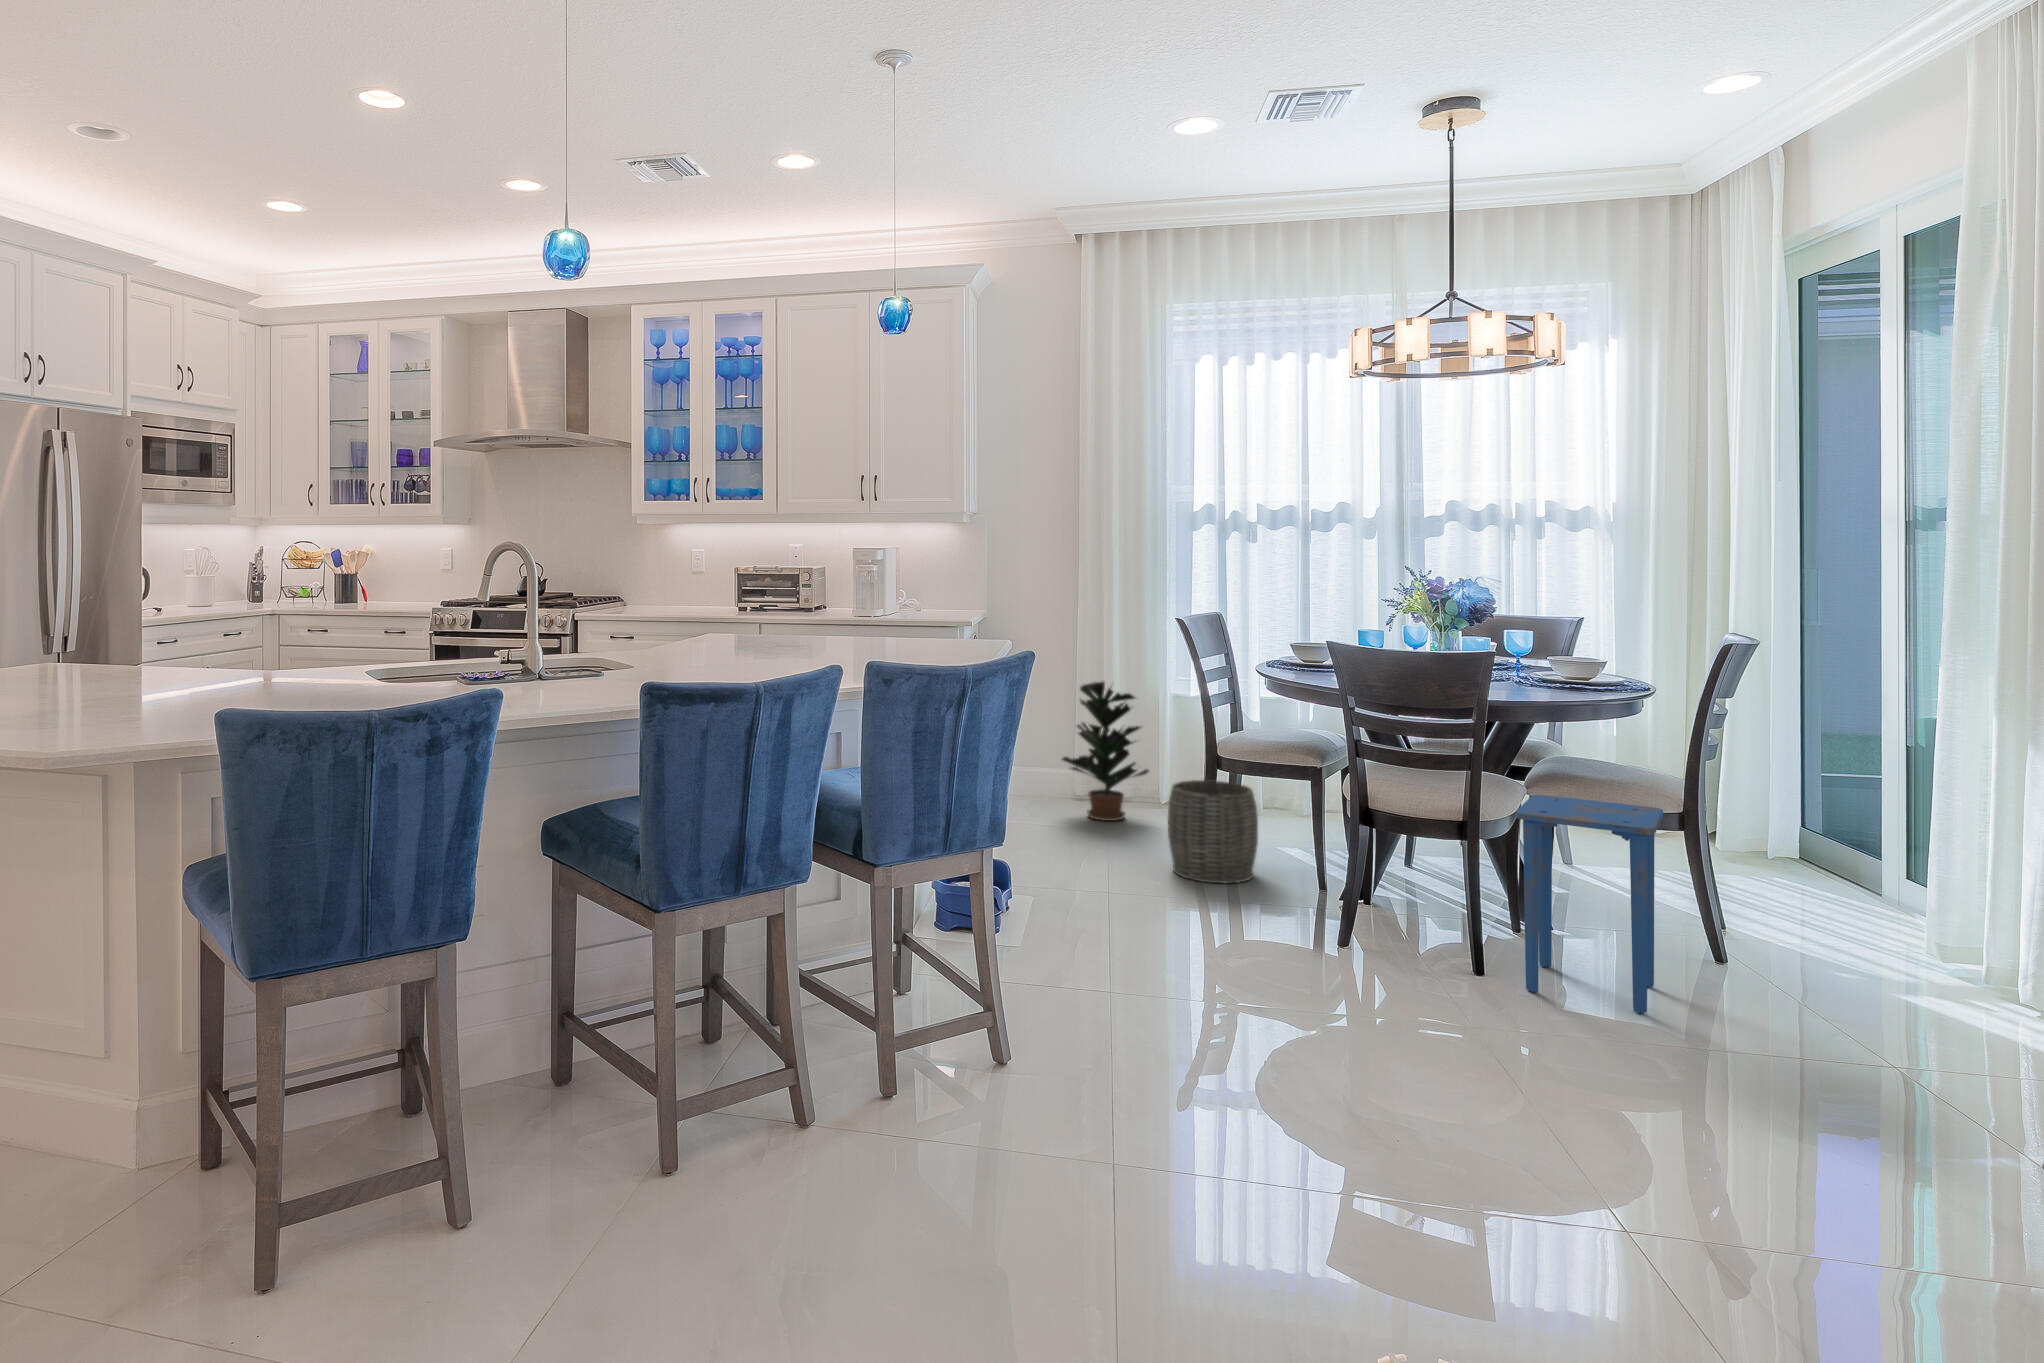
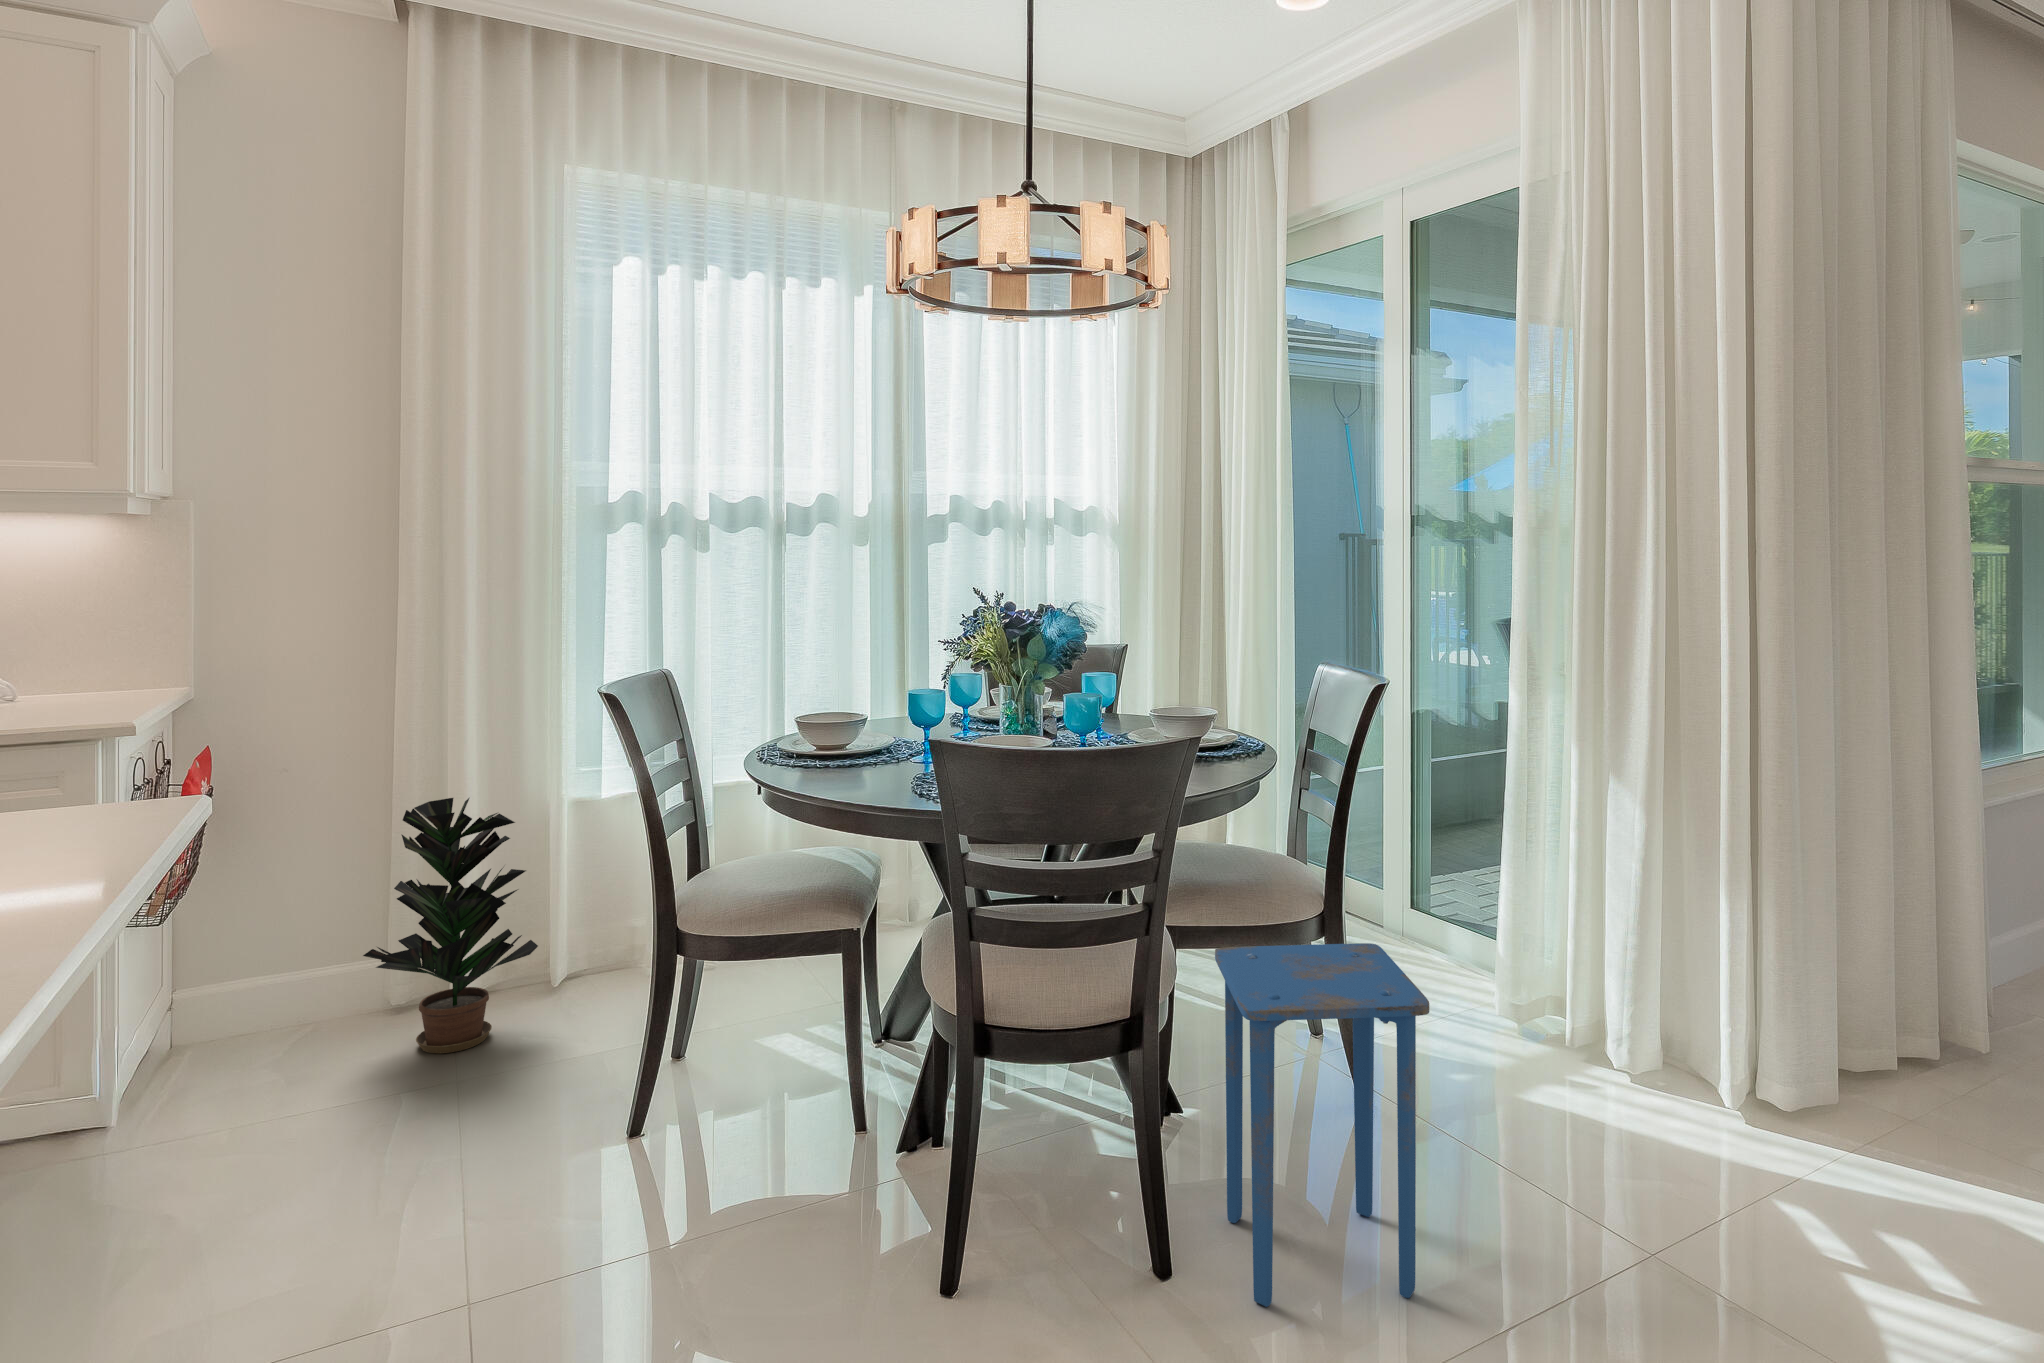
woven basket: present [1168,780,1258,883] -> none [591,969,753,1181]

